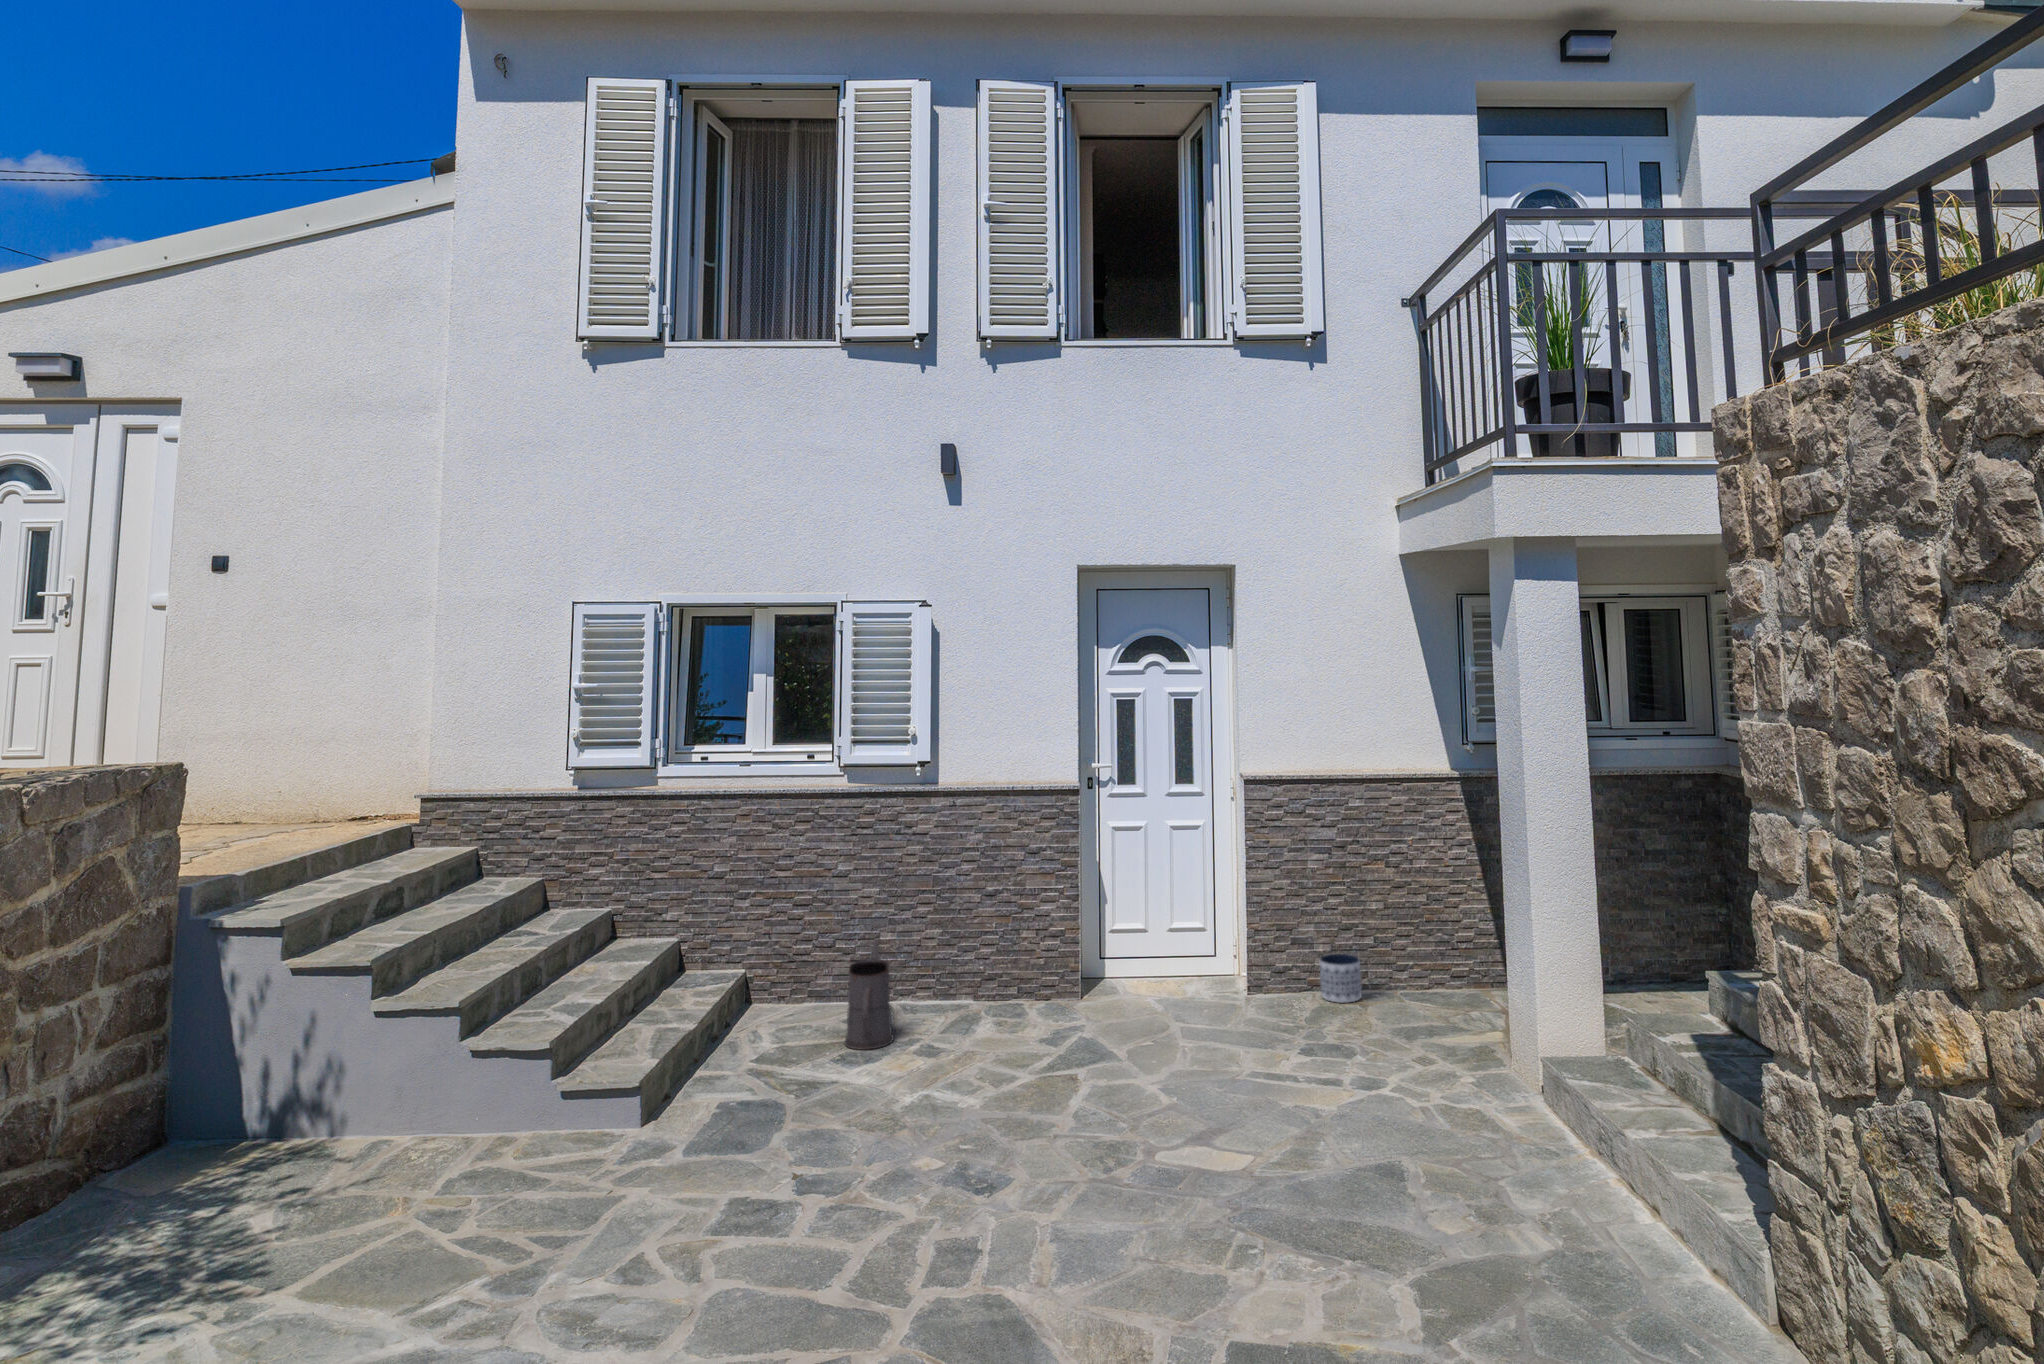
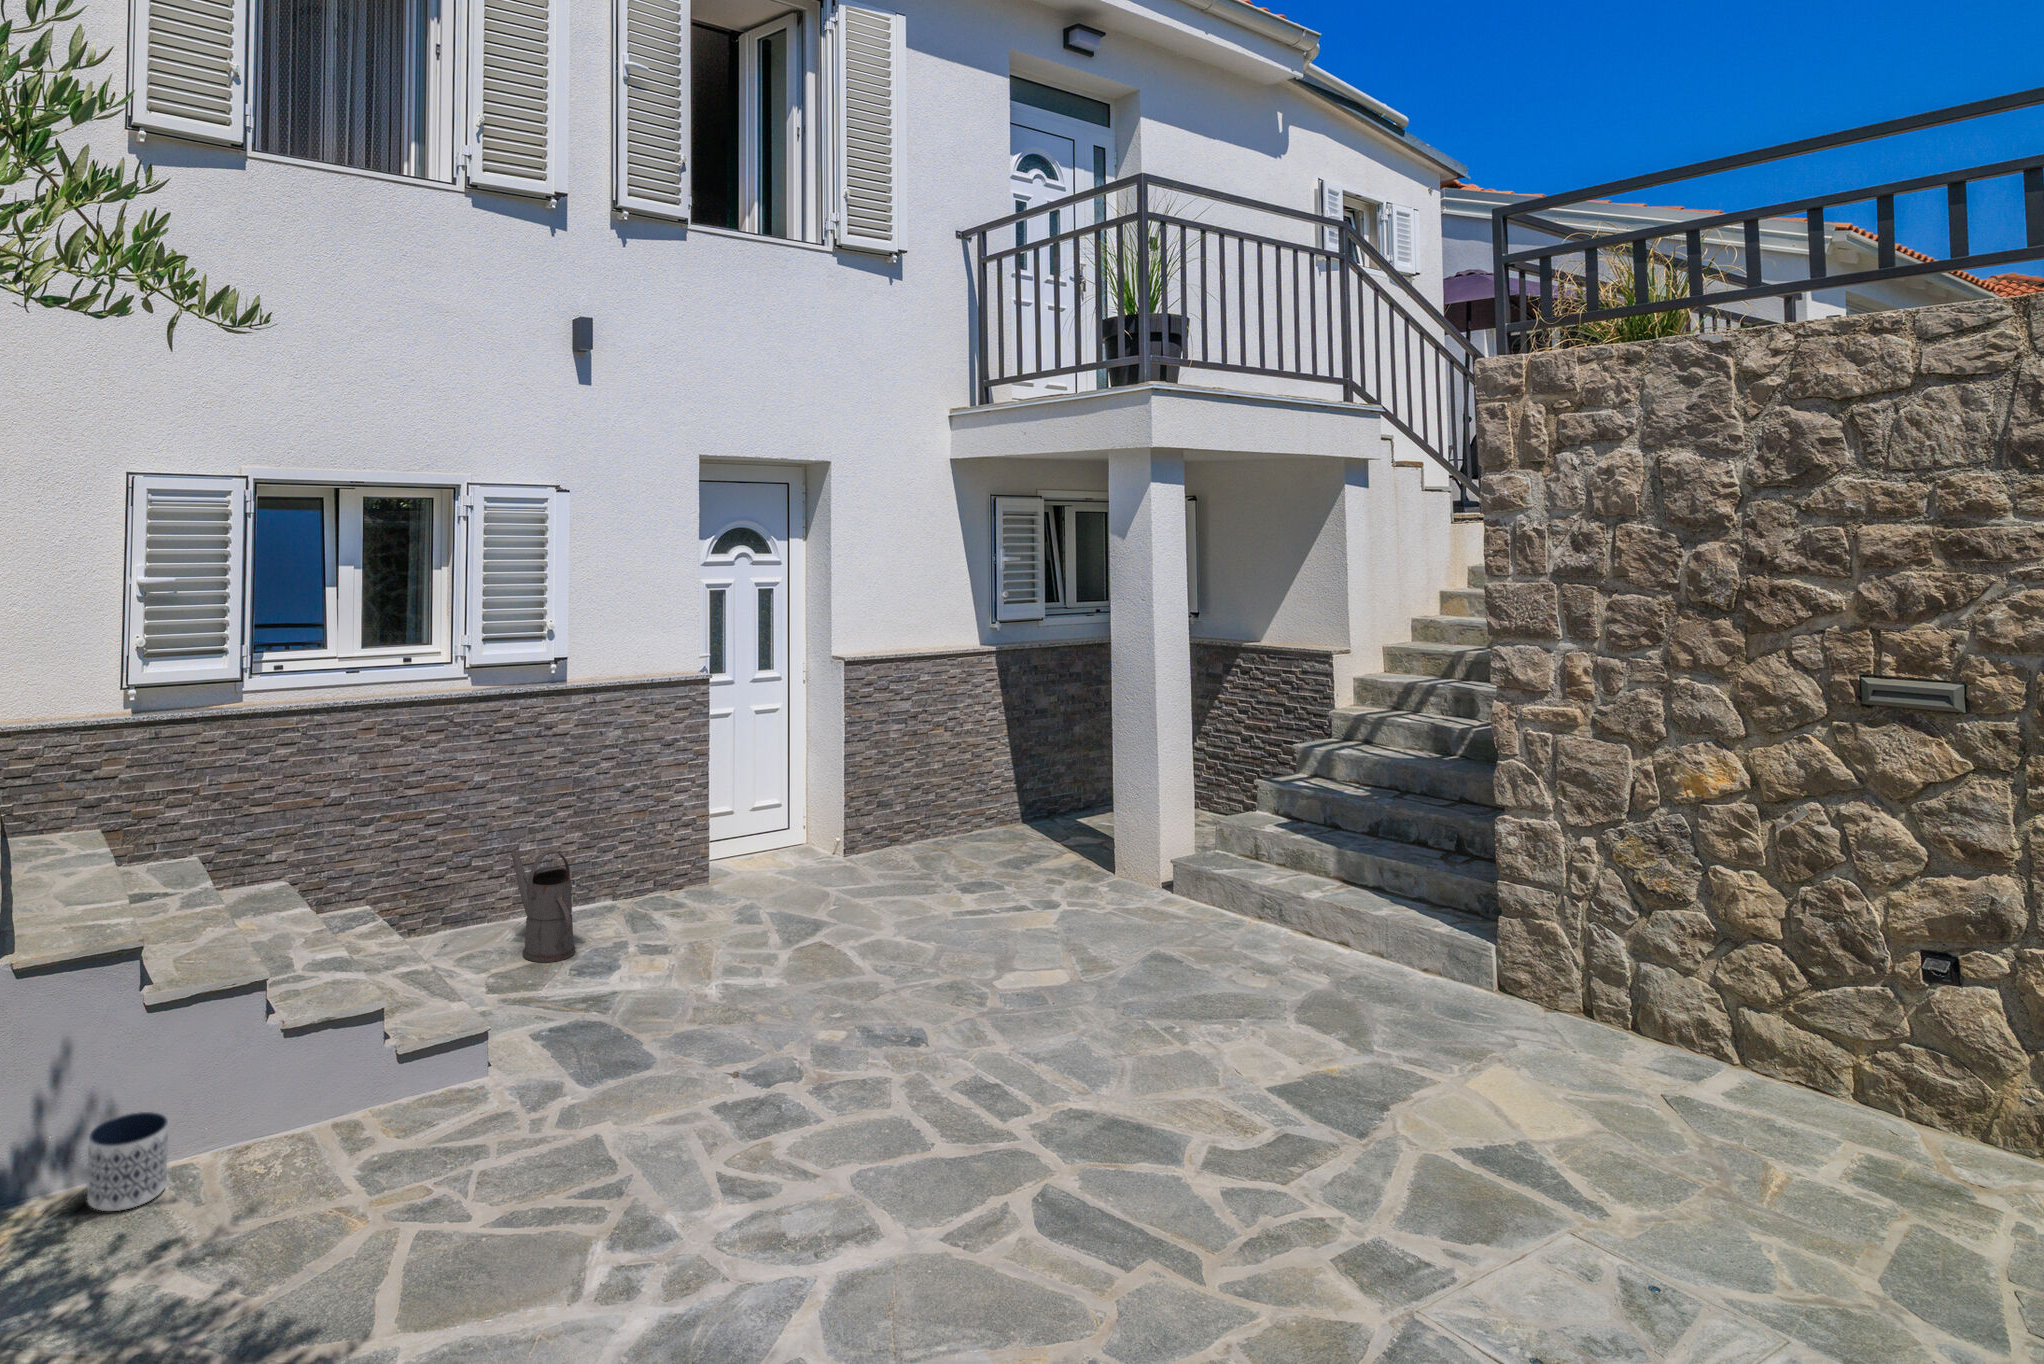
planter: present [1320,954,1362,1003] -> present [87,1112,168,1211]

